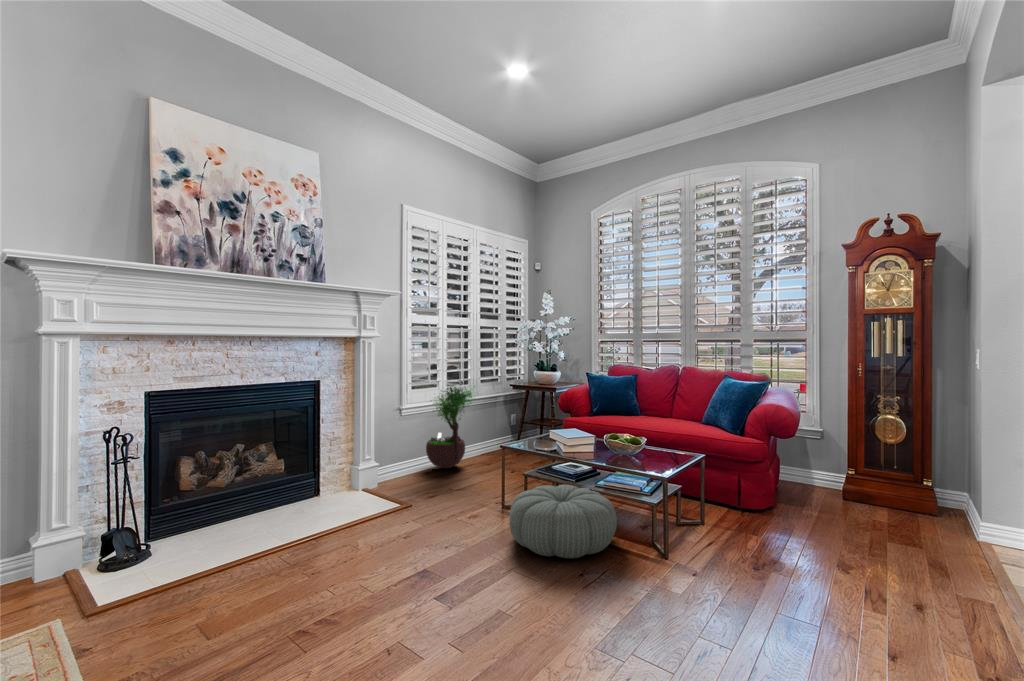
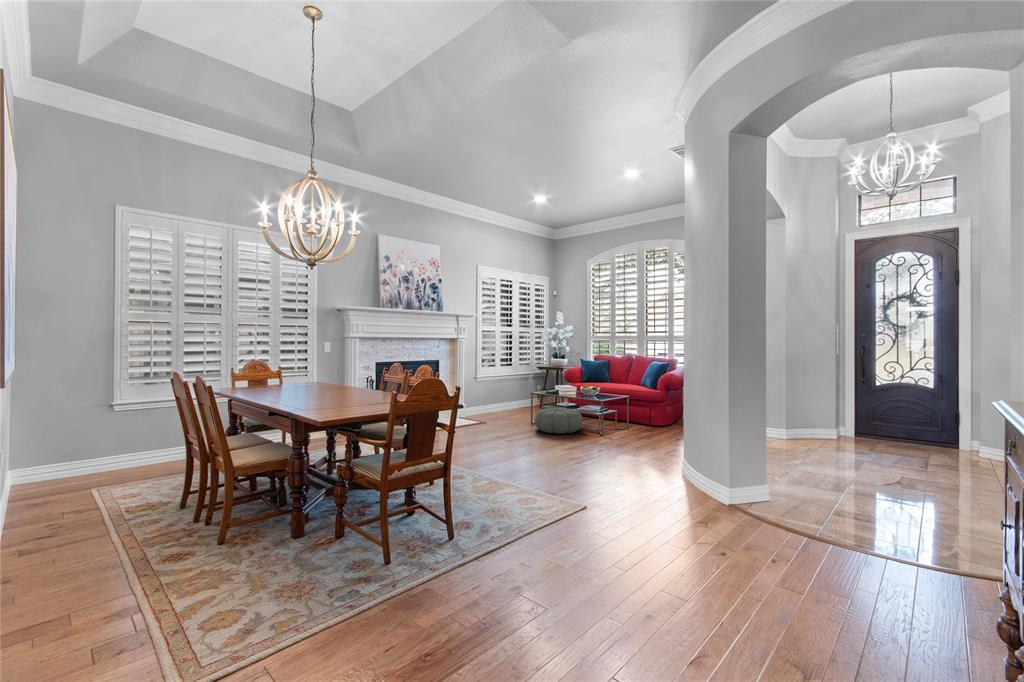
potted tree: present [426,382,475,468] -> none [490,361,519,411]

